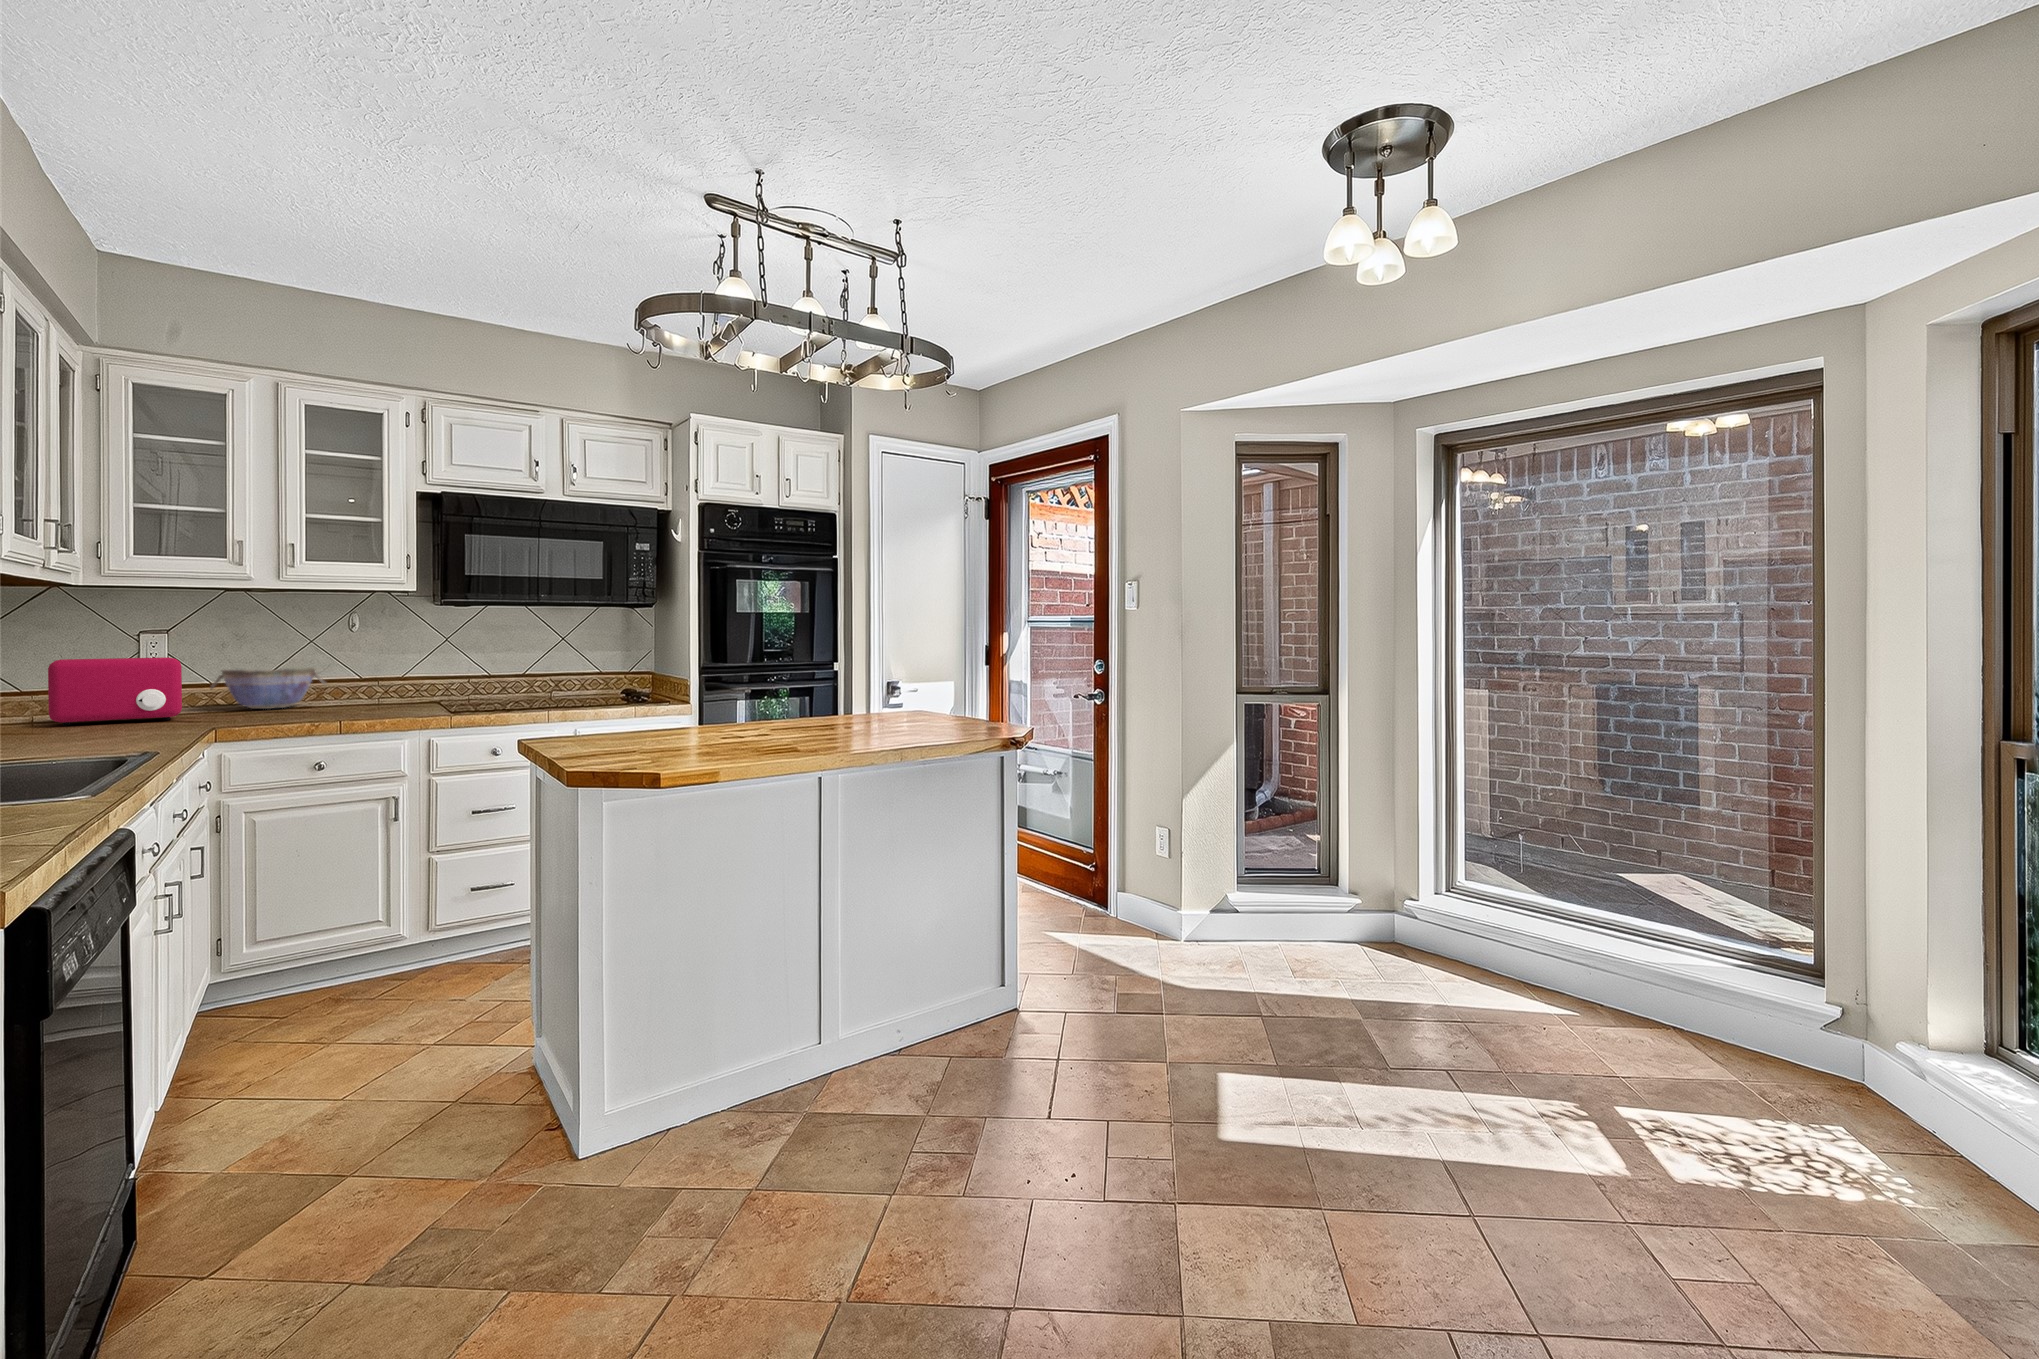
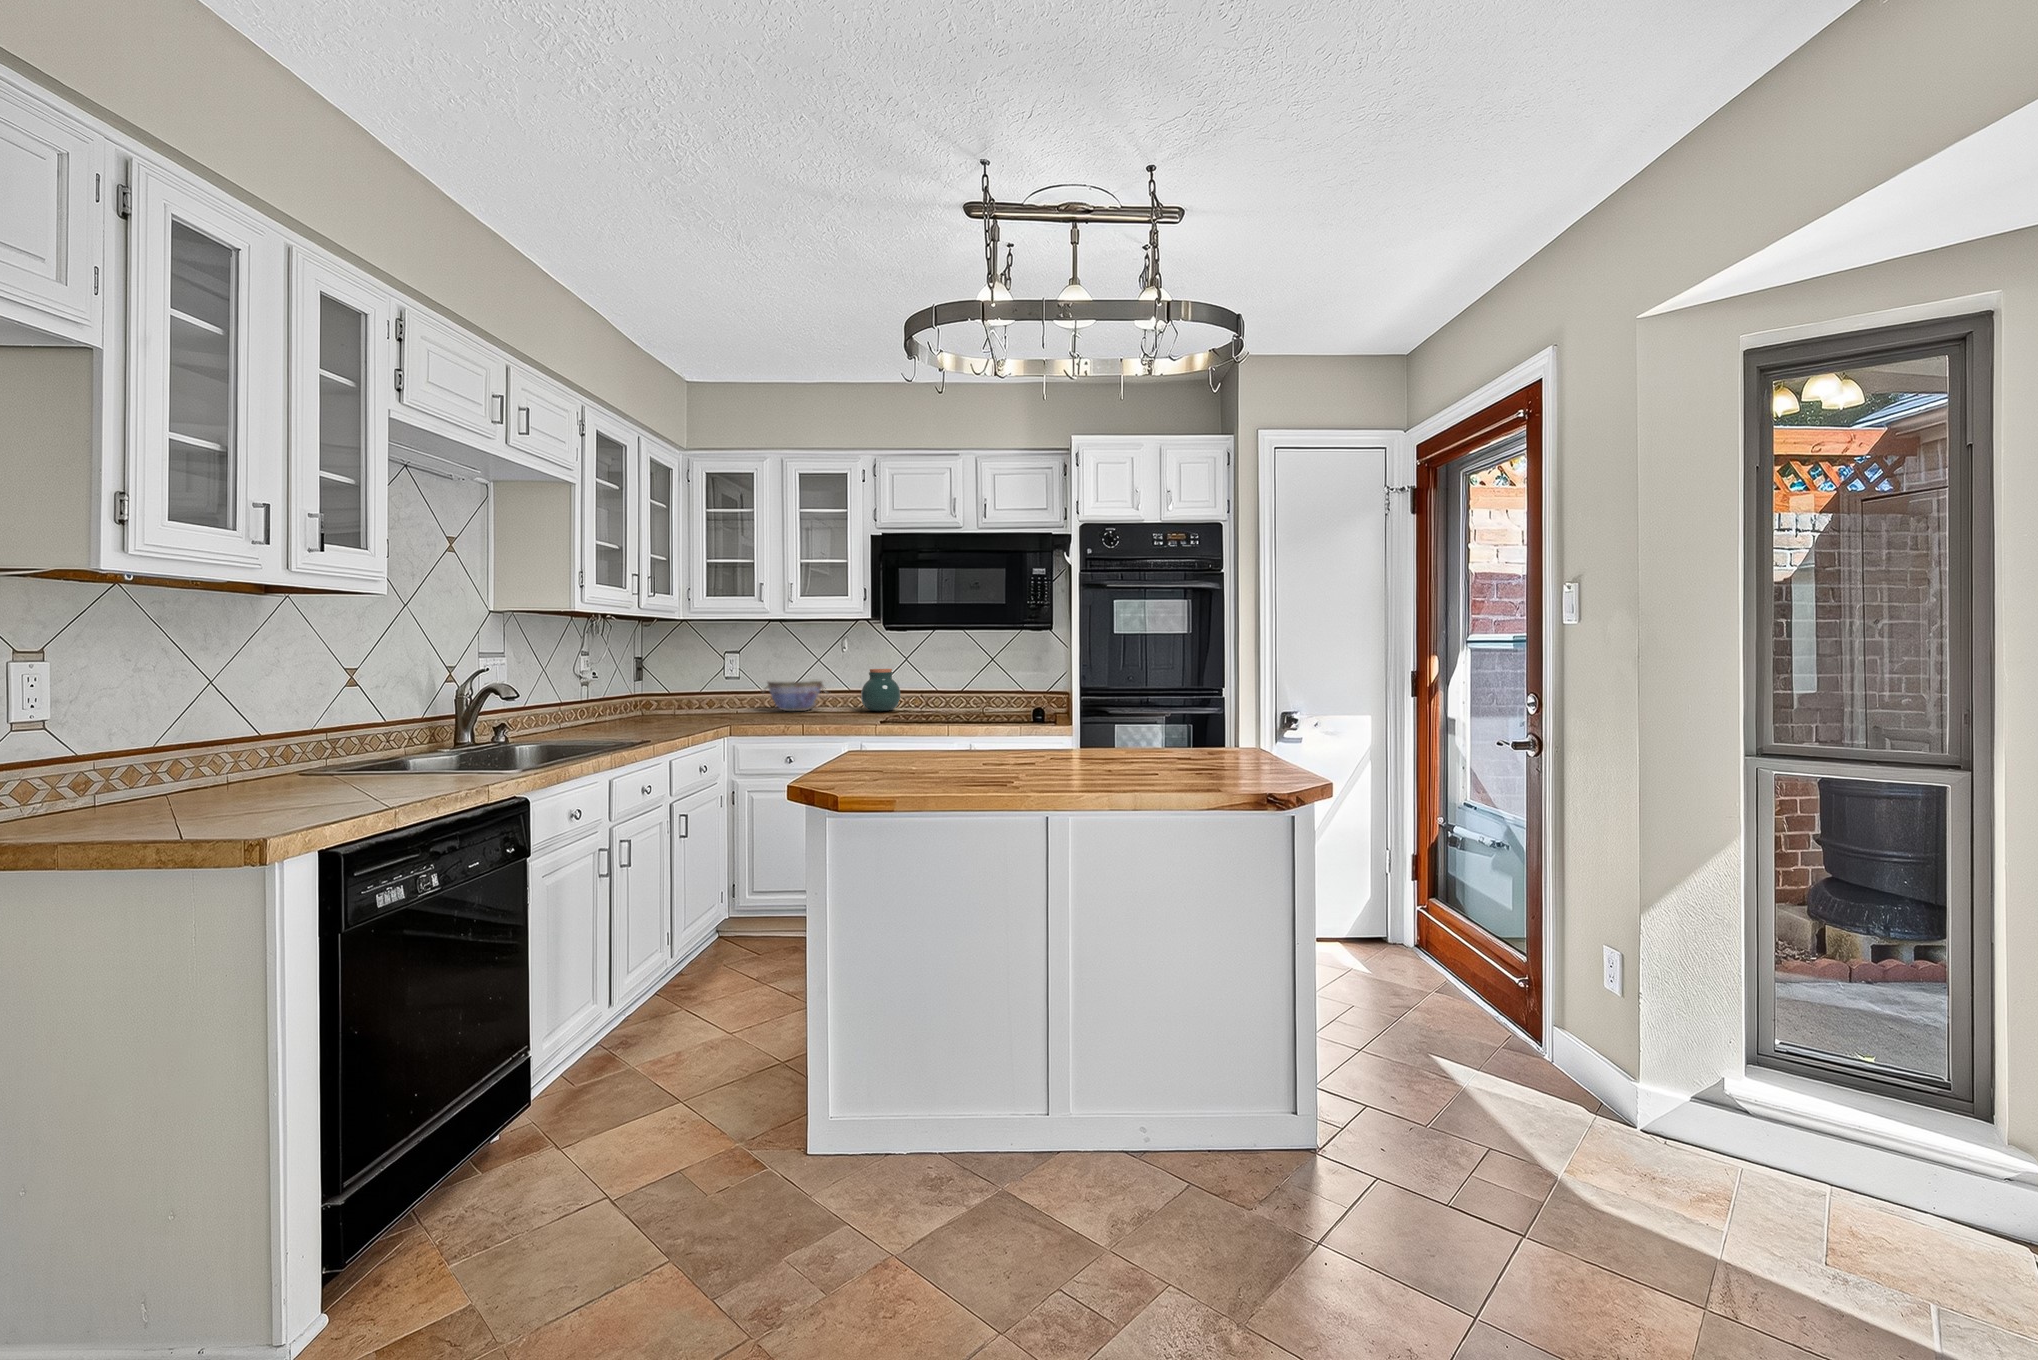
jar: none [379,652,436,703] -> present [861,669,900,711]
toaster: present [48,657,182,725] -> none [659,672,734,718]

